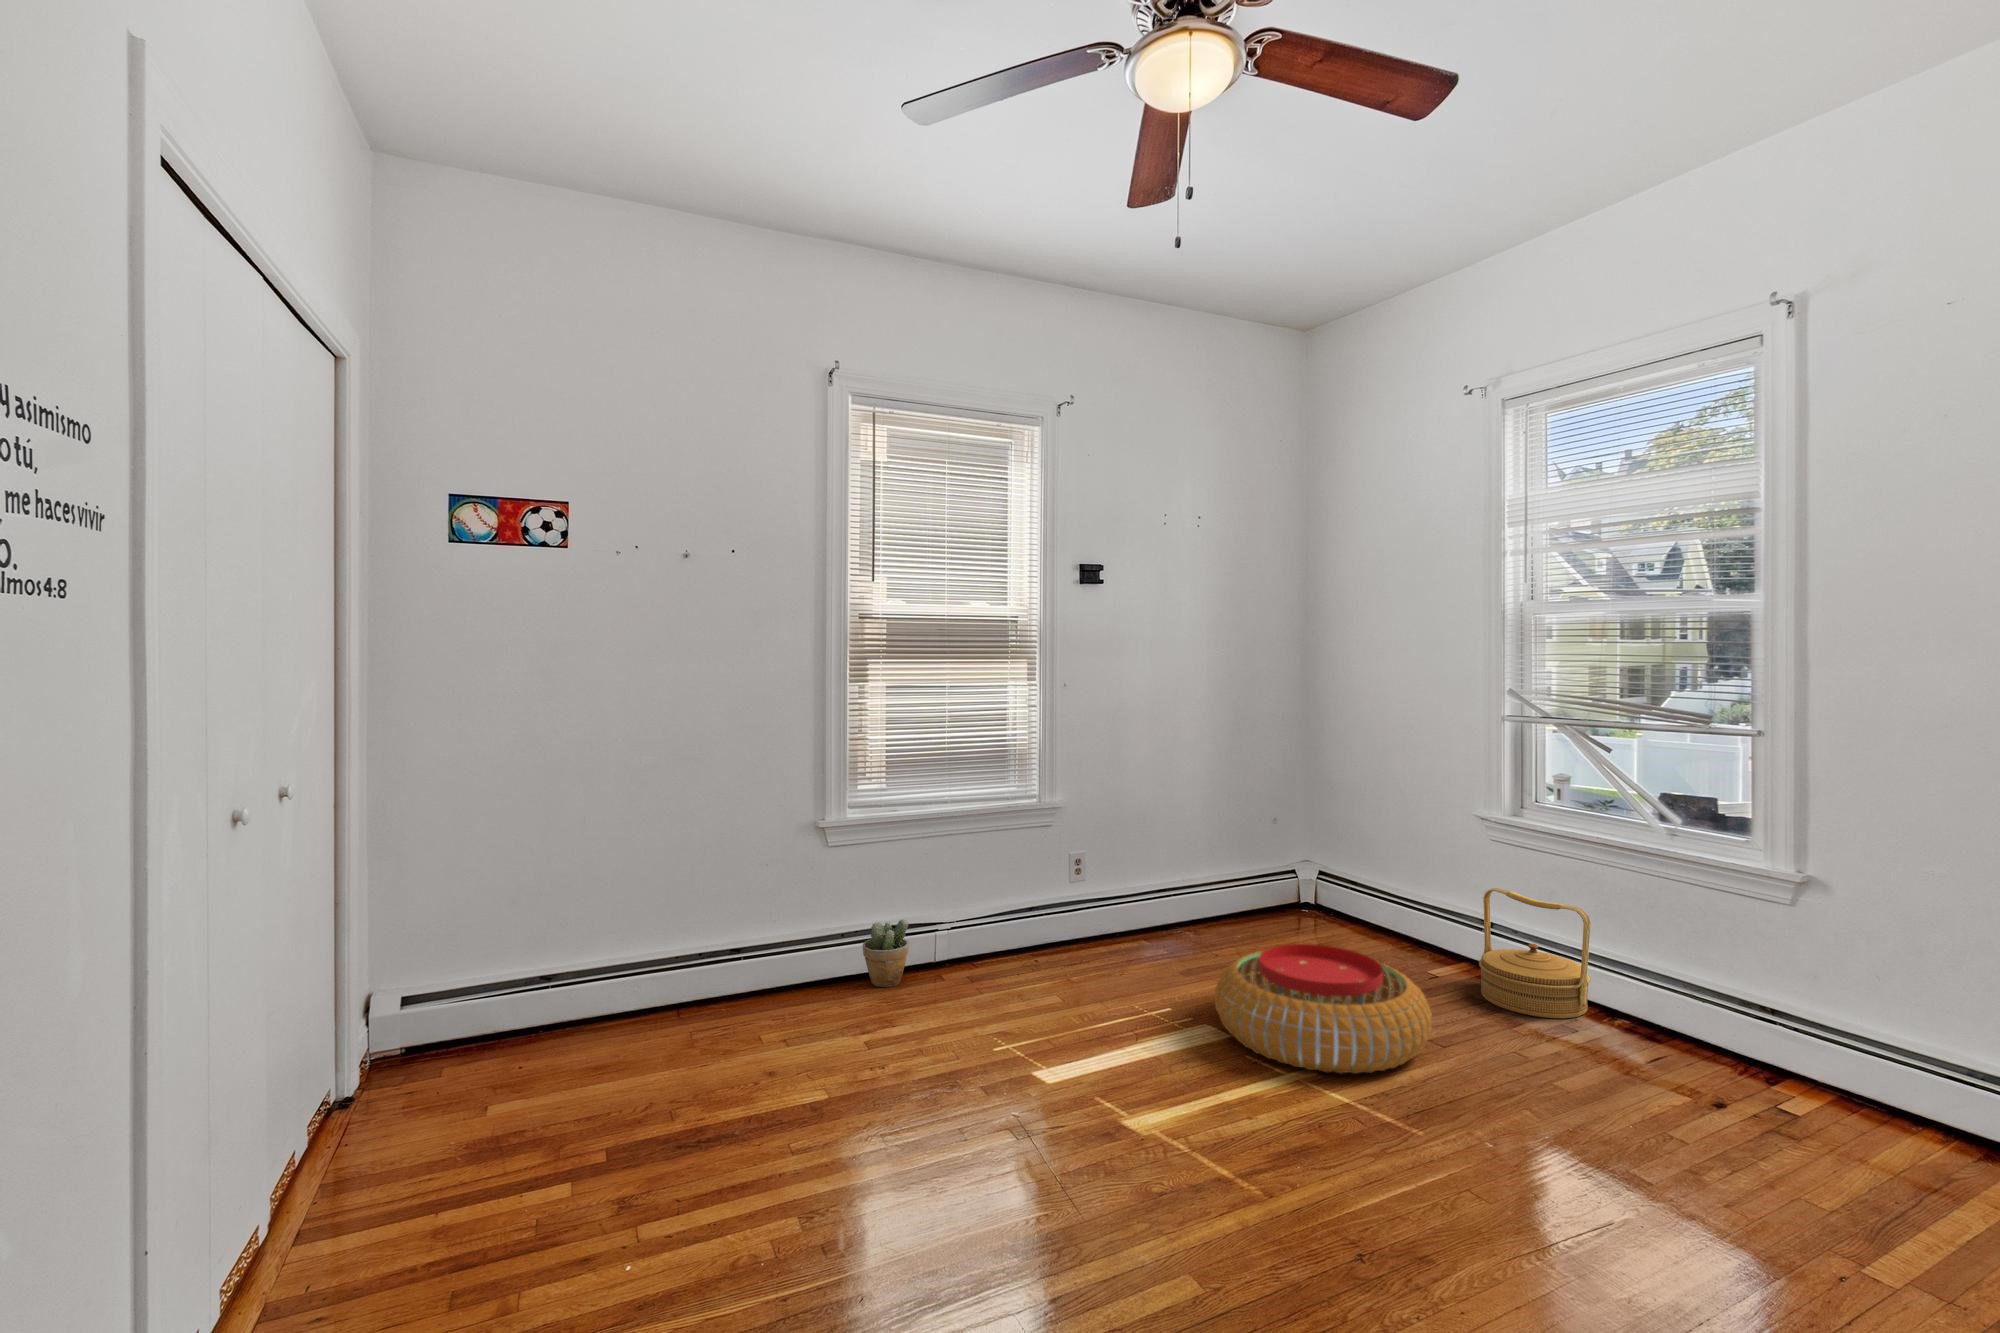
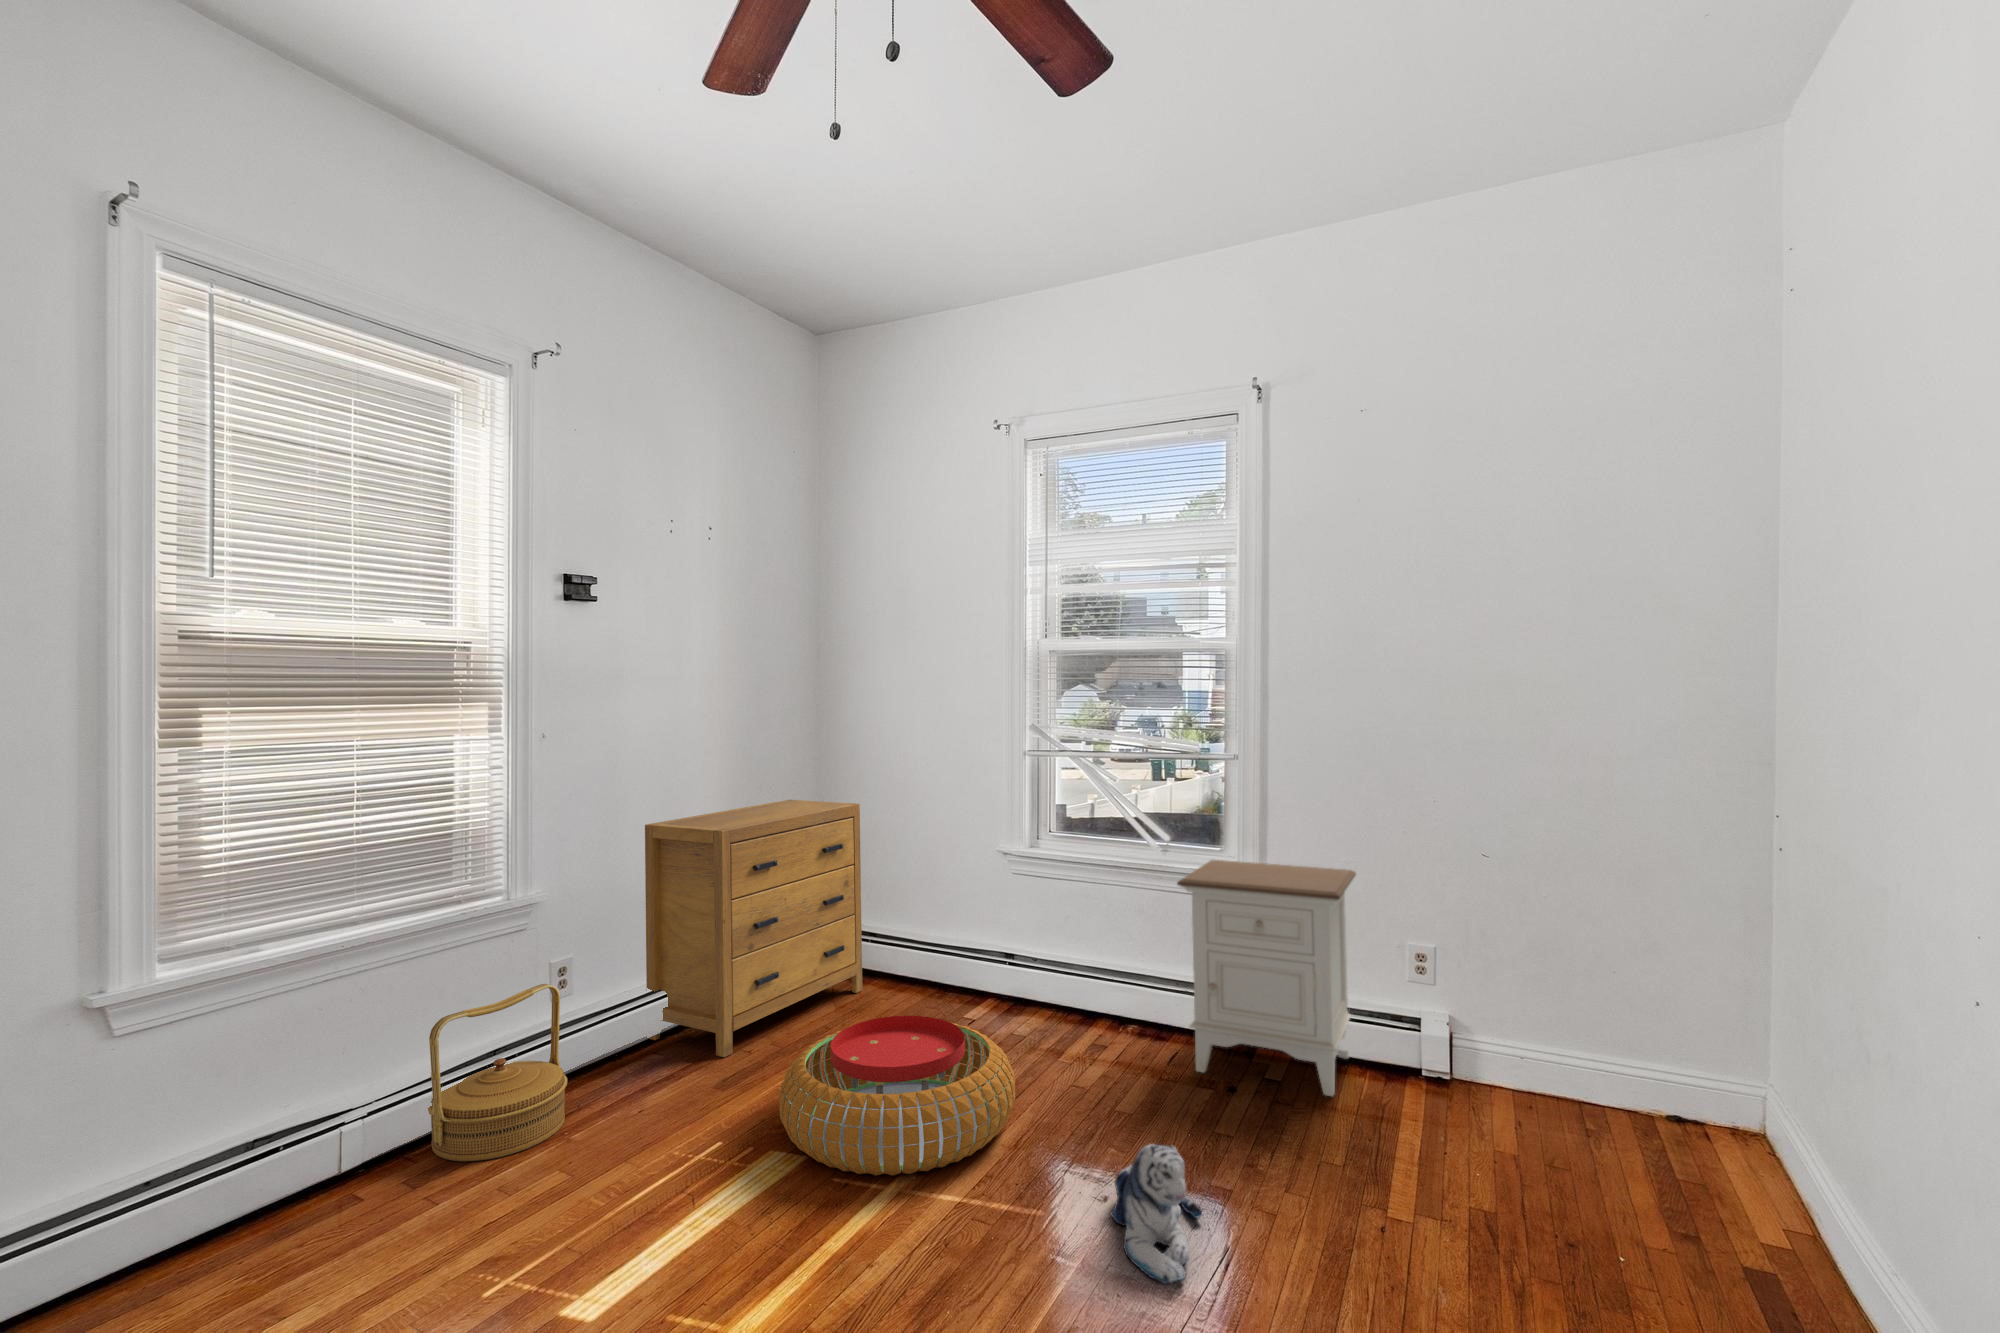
dresser: none [1146,753,1338,956] -> present [645,800,862,1057]
nightstand: none [1647,855,1927,1142] -> present [1177,860,1356,1096]
woven basket: present [1479,888,1591,1018] -> present [428,984,567,1162]
potted plant: present [863,919,909,987] -> none [195,1120,291,1245]
plush toy: none [1478,1092,1580,1215] -> present [1111,1144,1202,1284]

